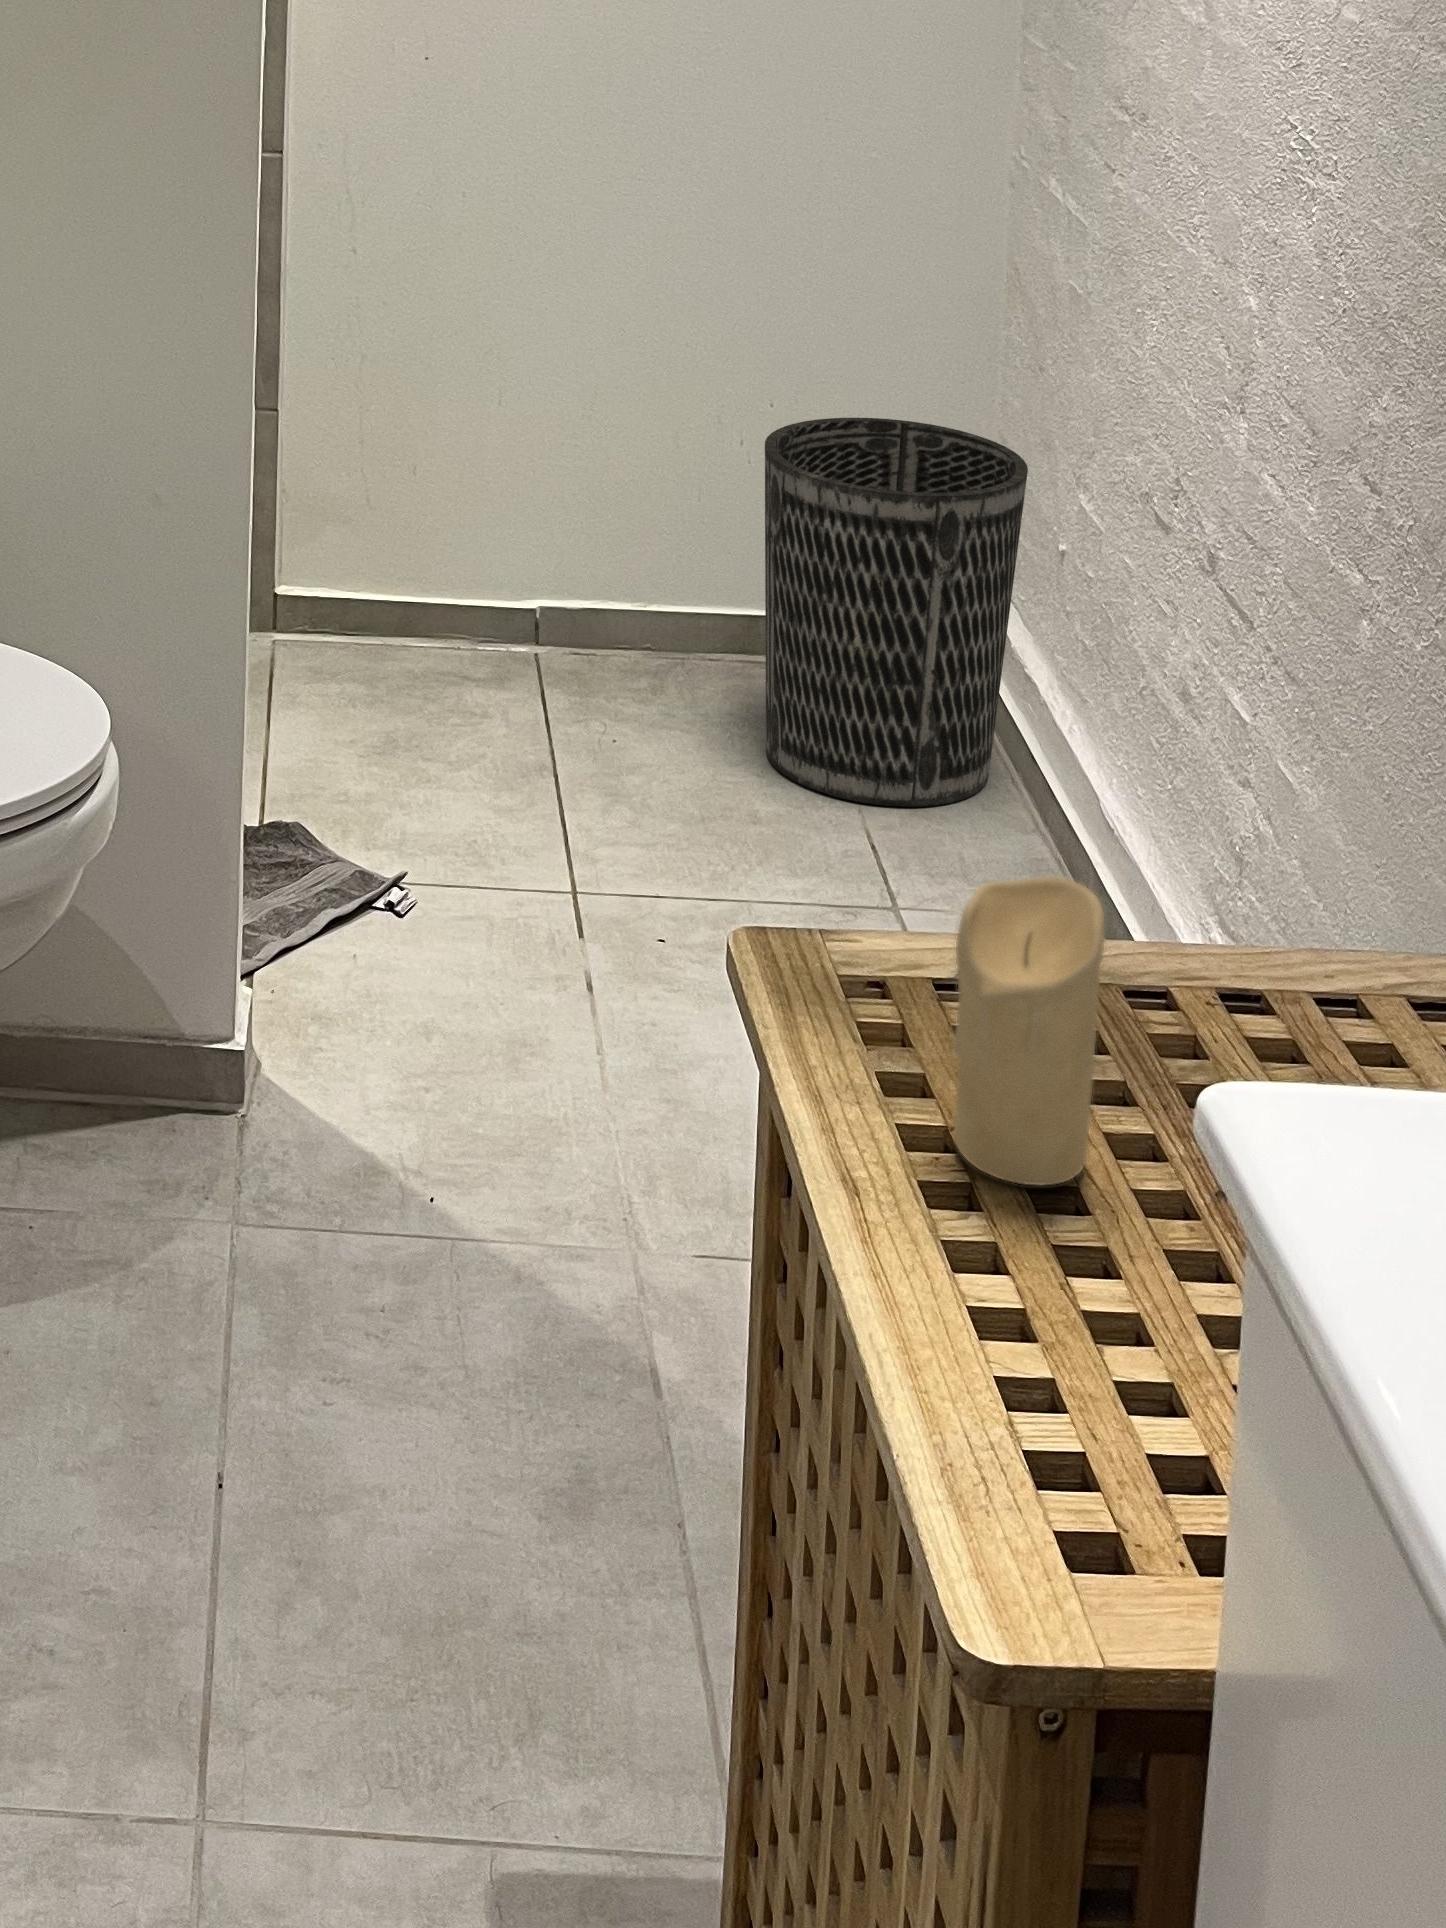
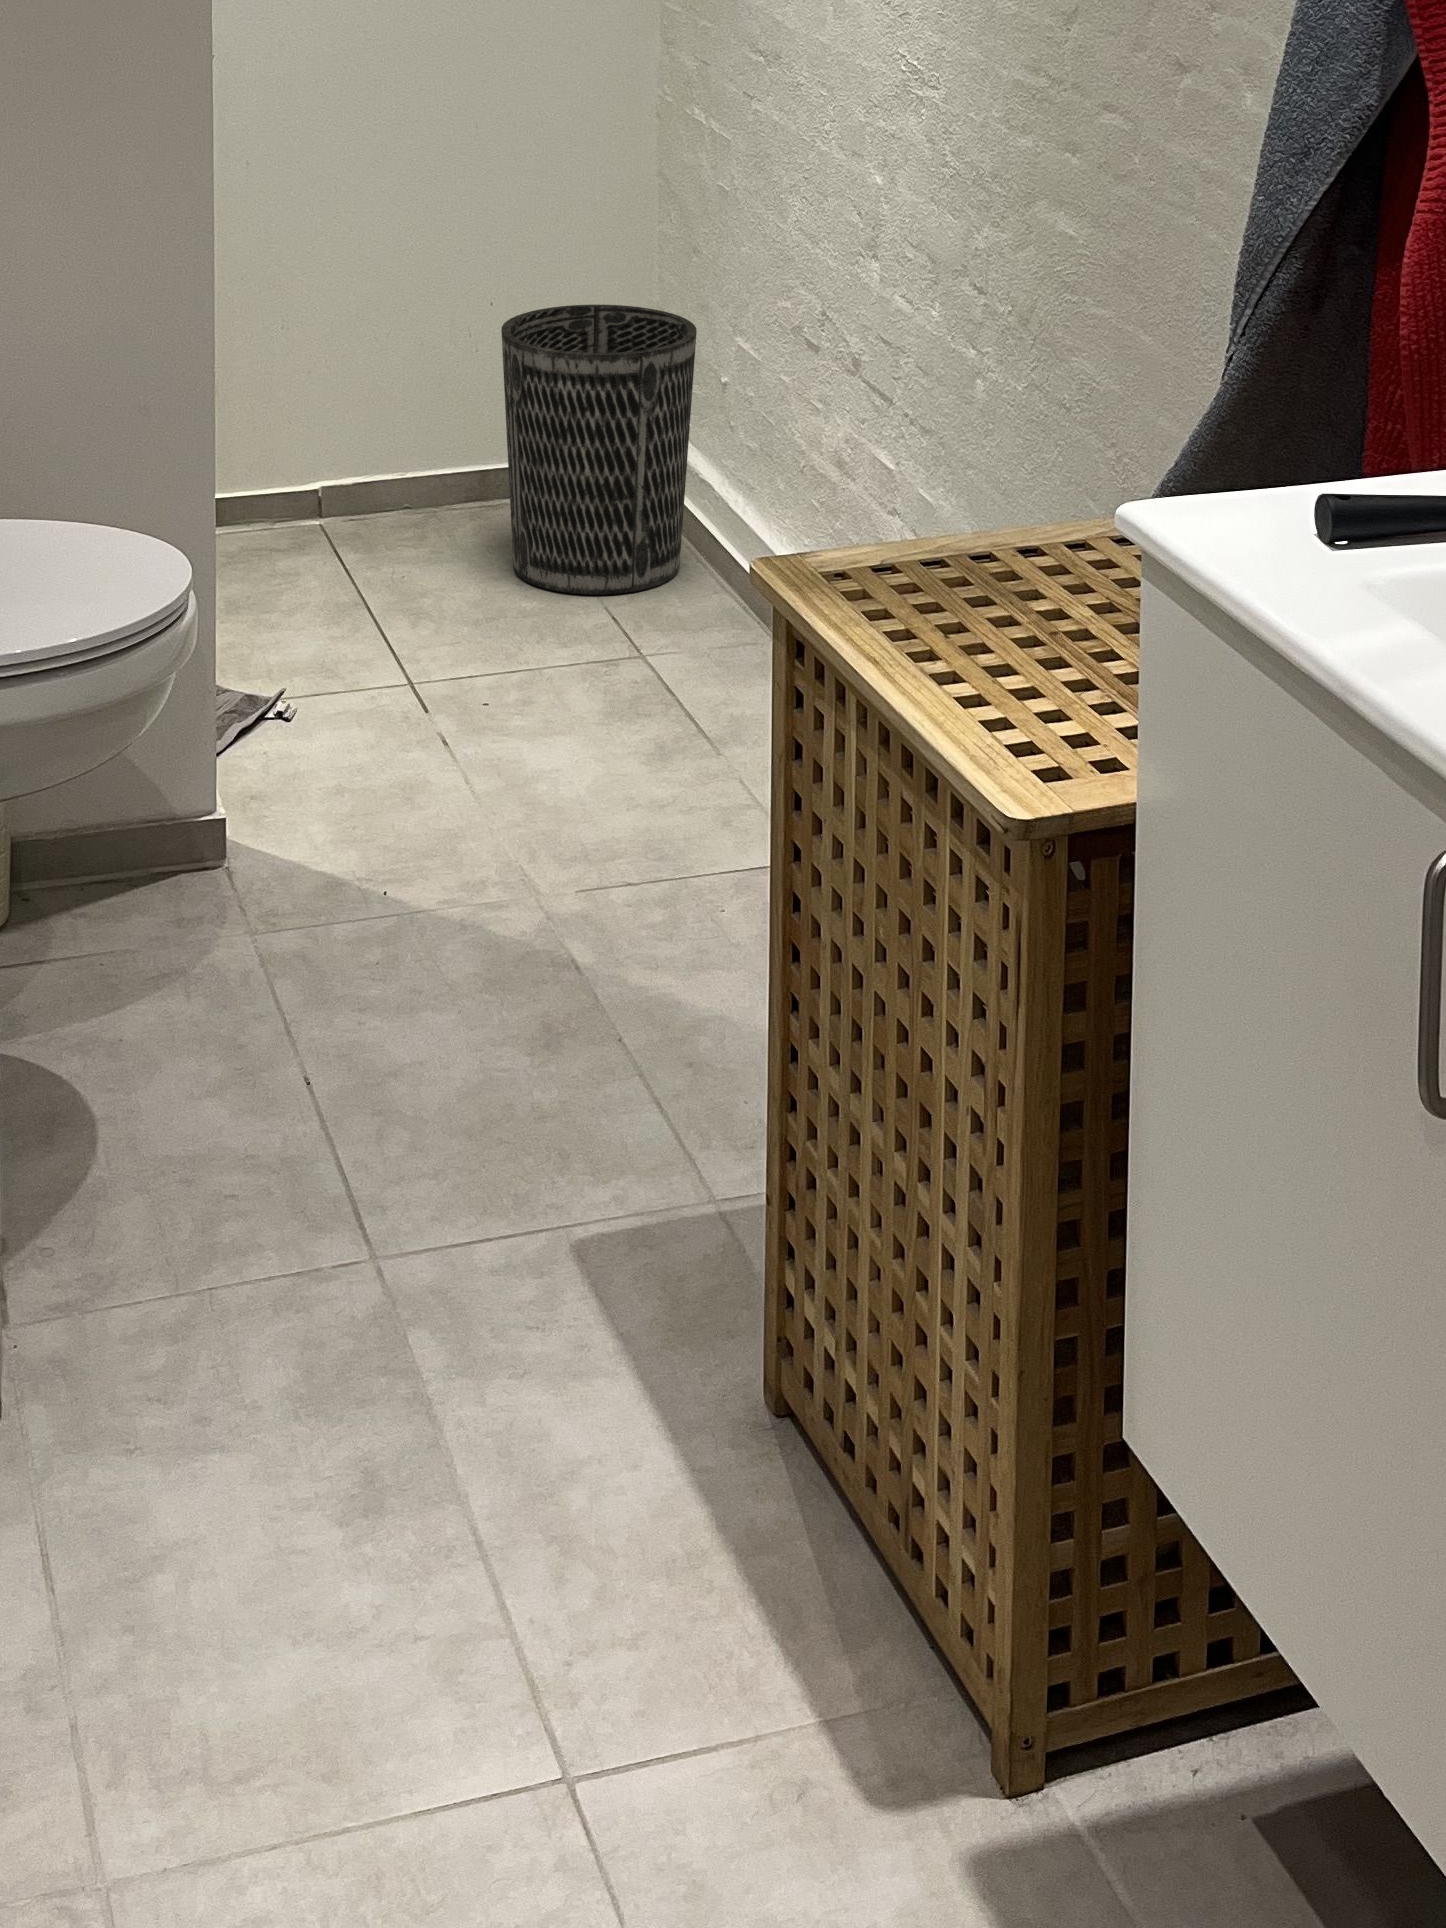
candle: present [953,877,1105,1186] -> none [909,474,990,646]

